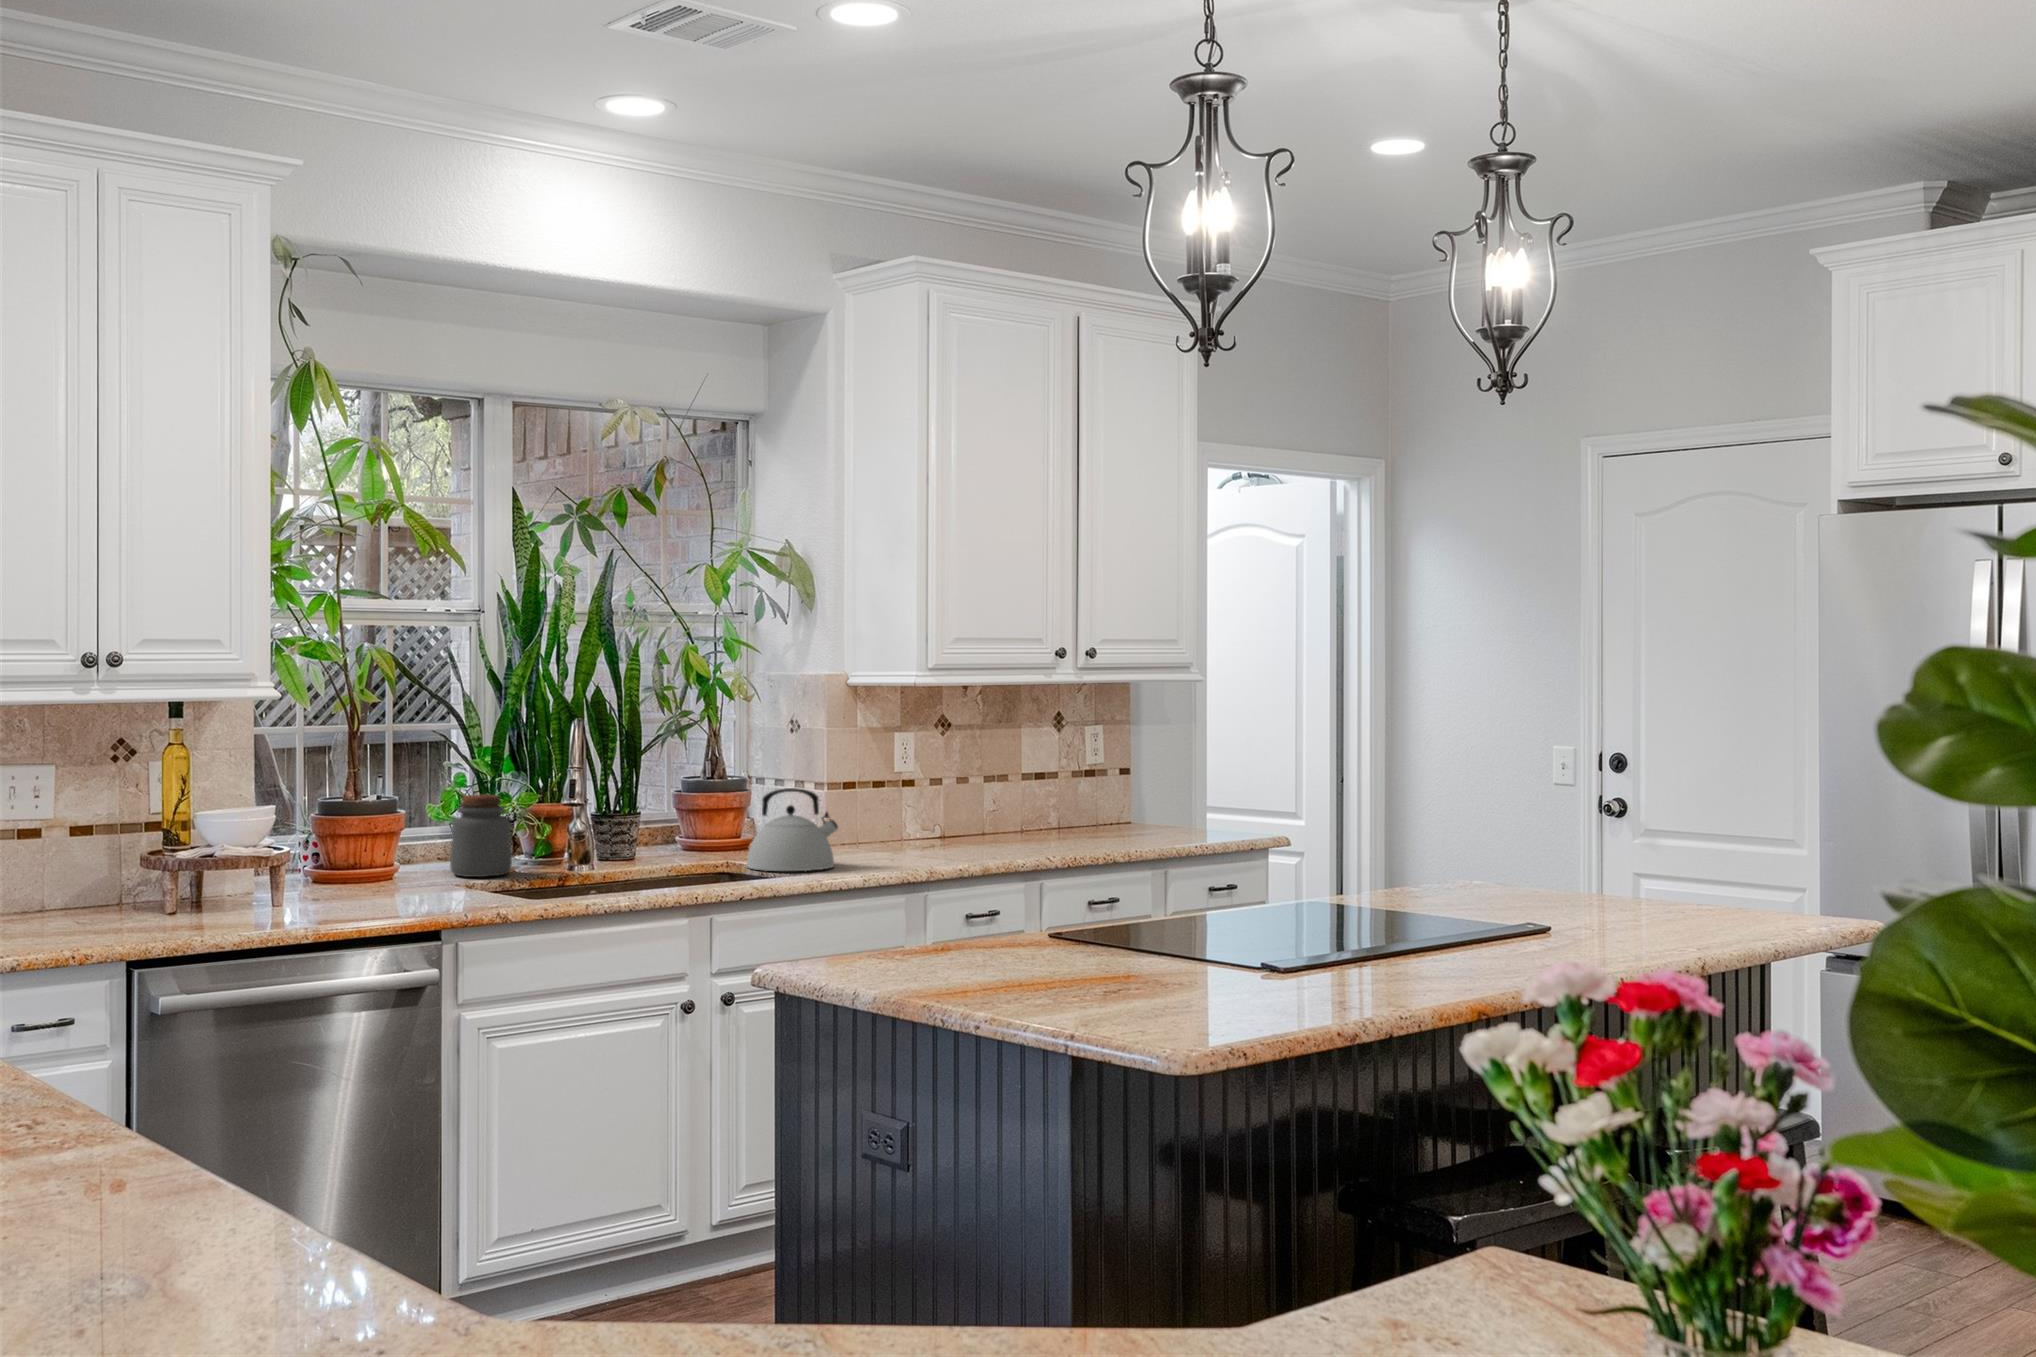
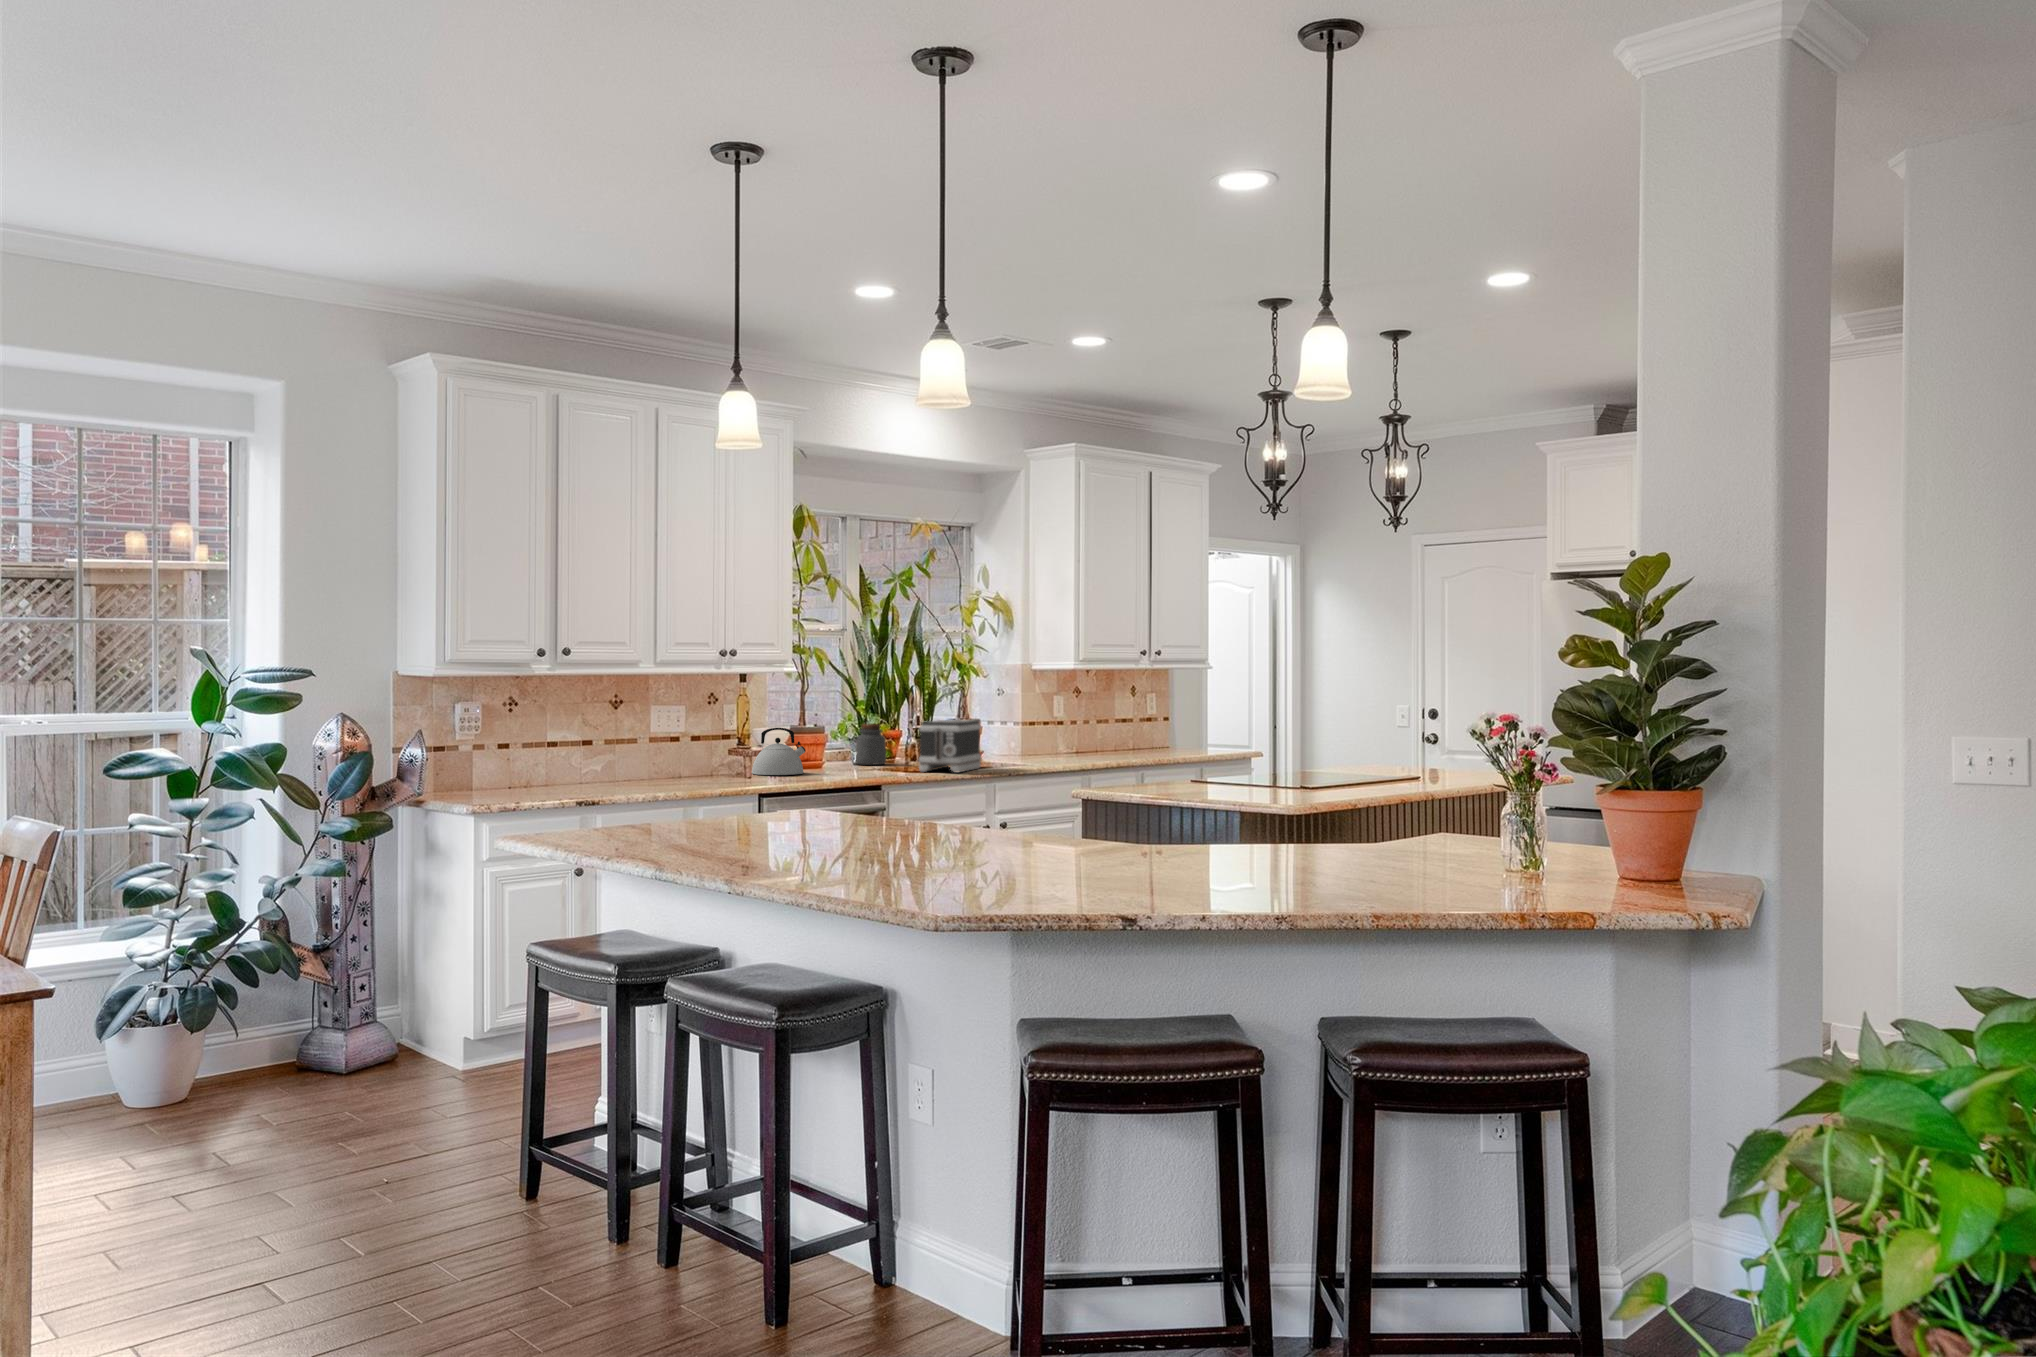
kettle: present [747,788,838,871] -> present [752,728,806,775]
toaster: none [540,789,688,901] -> present [919,720,981,773]

